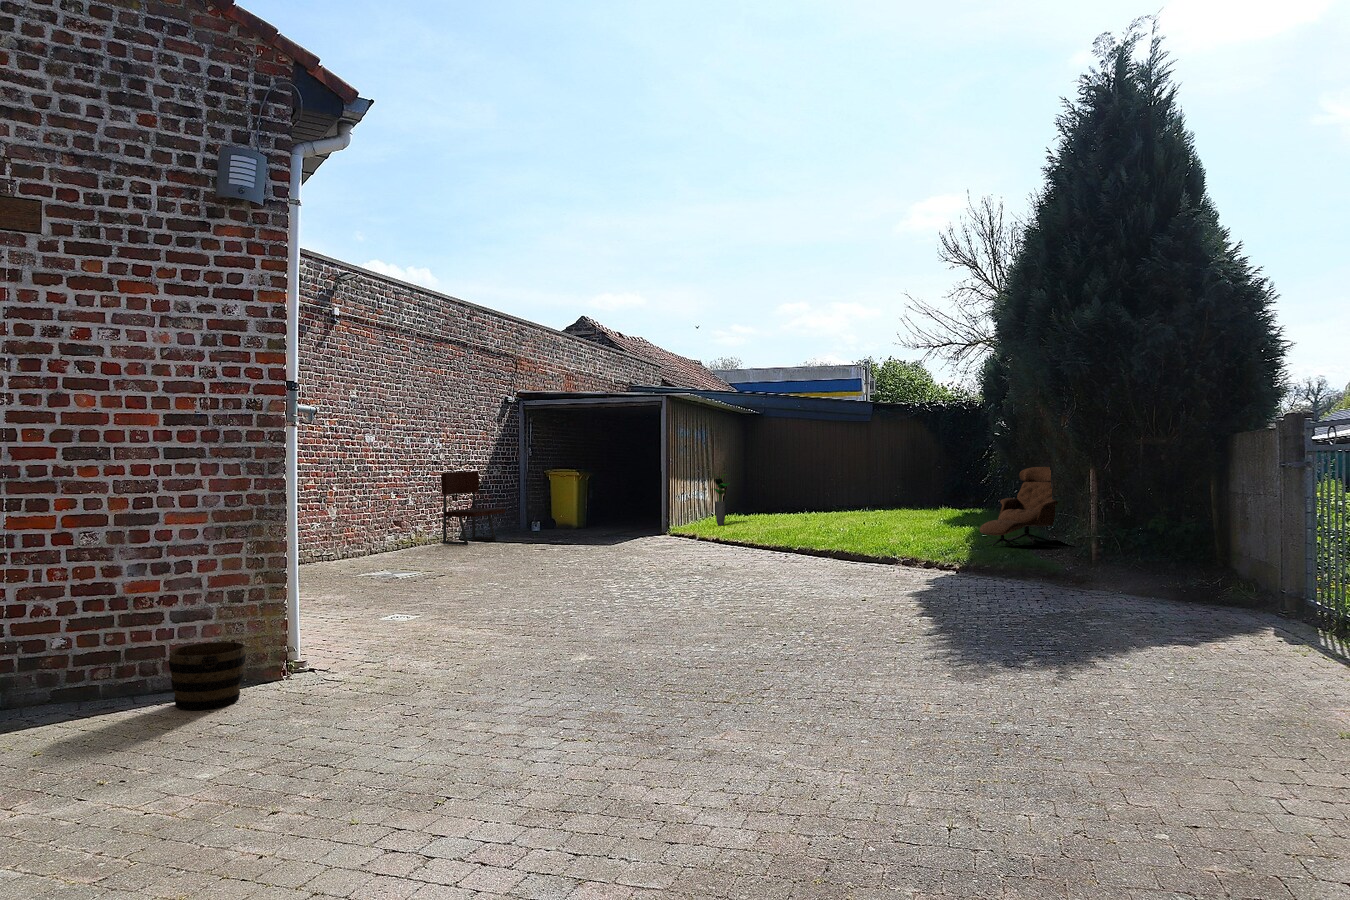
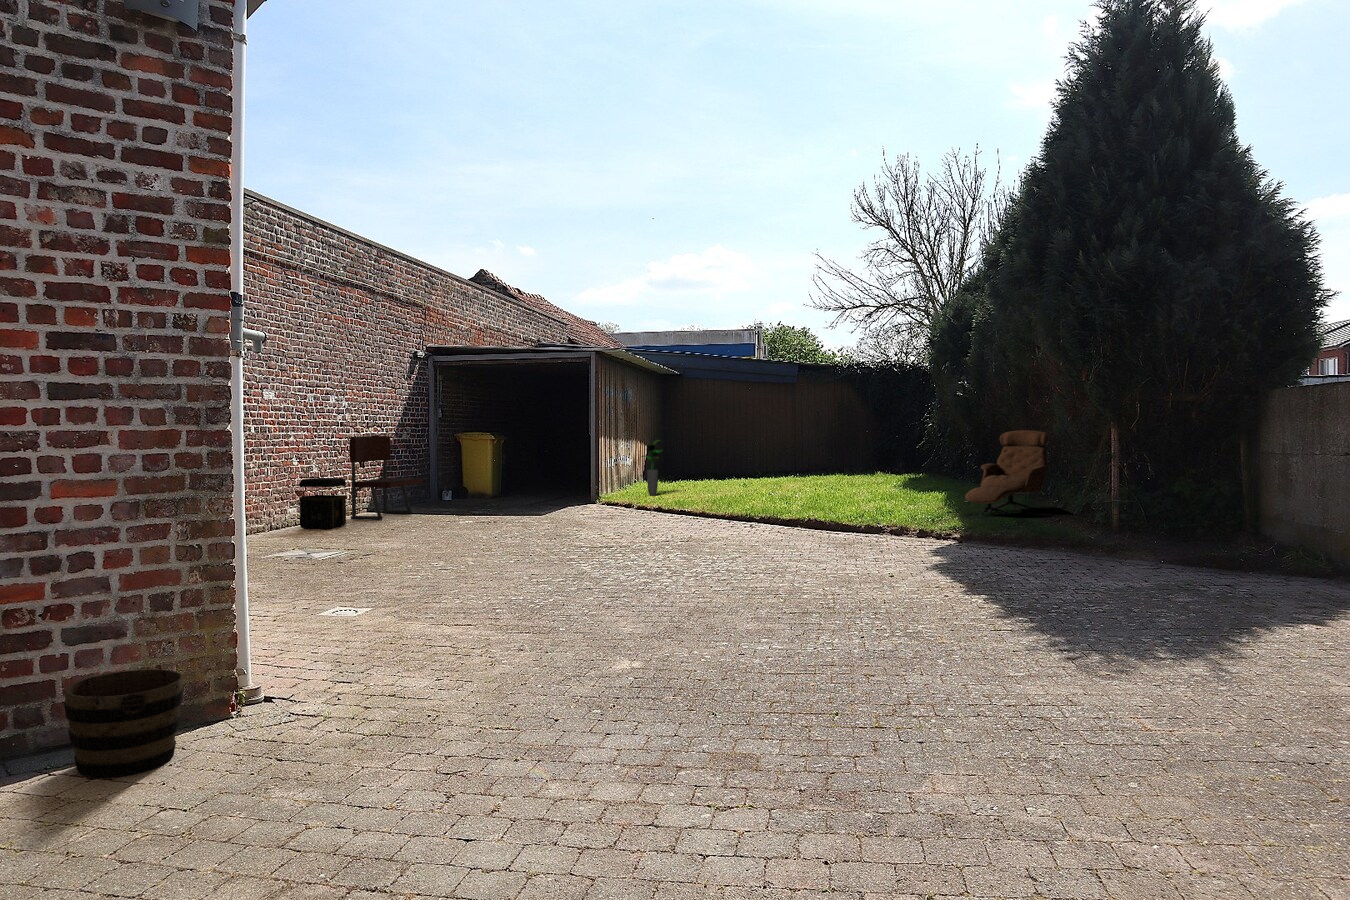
toolbox: none [396,508,436,552] -> present [299,478,347,529]

